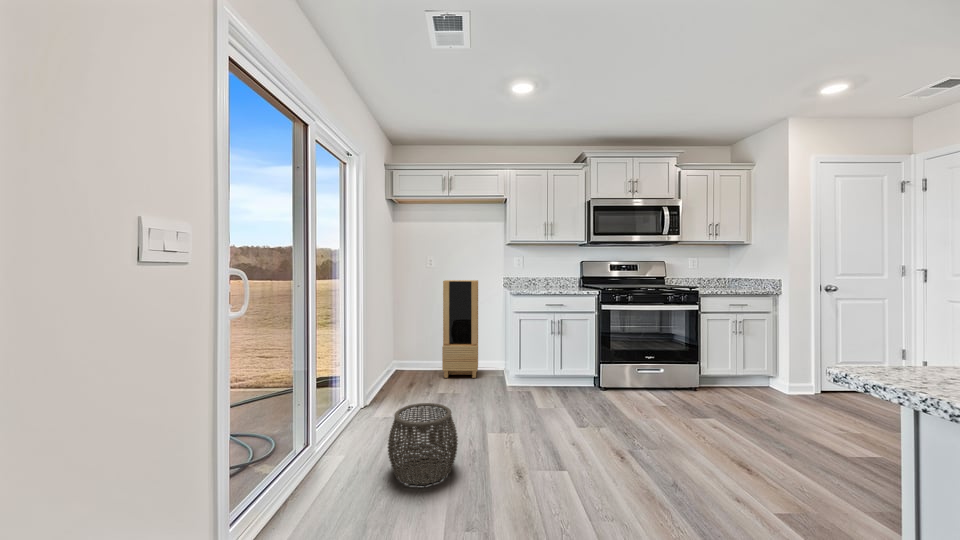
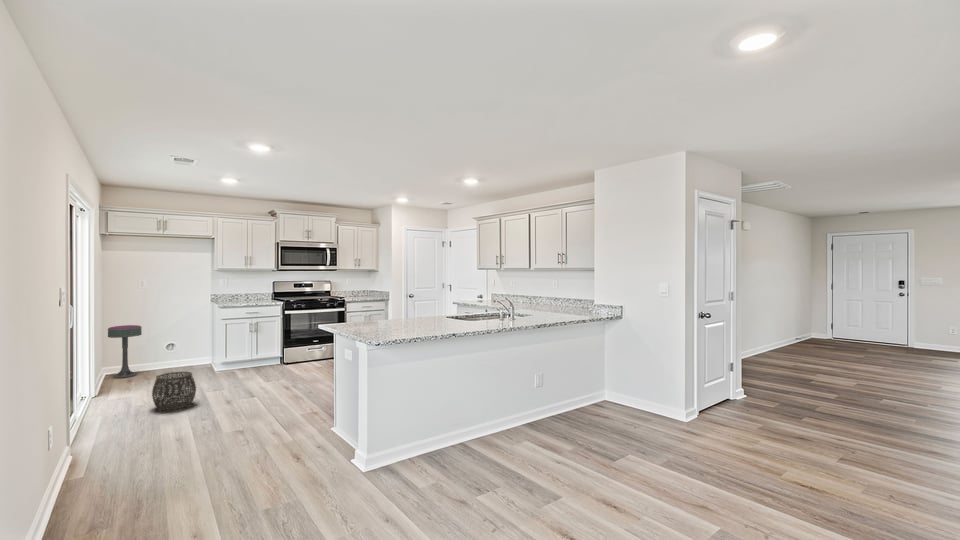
storage cabinet: present [442,280,478,378] -> none [158,298,190,373]
bar stool: none [392,312,427,378] -> present [108,325,142,378]

